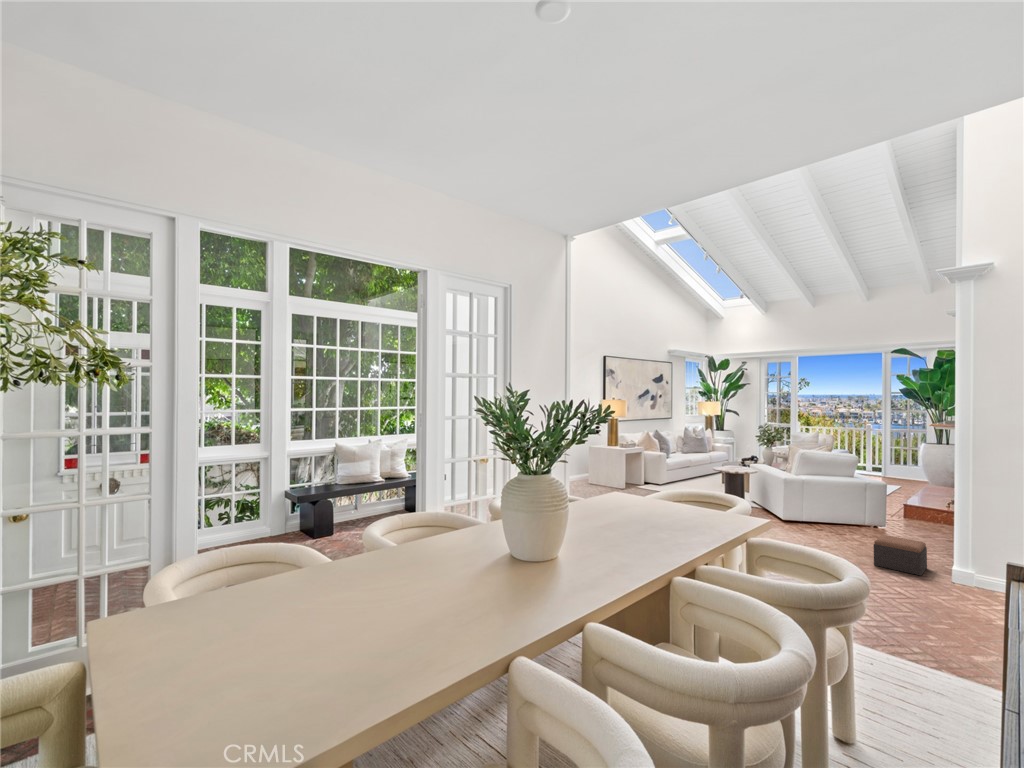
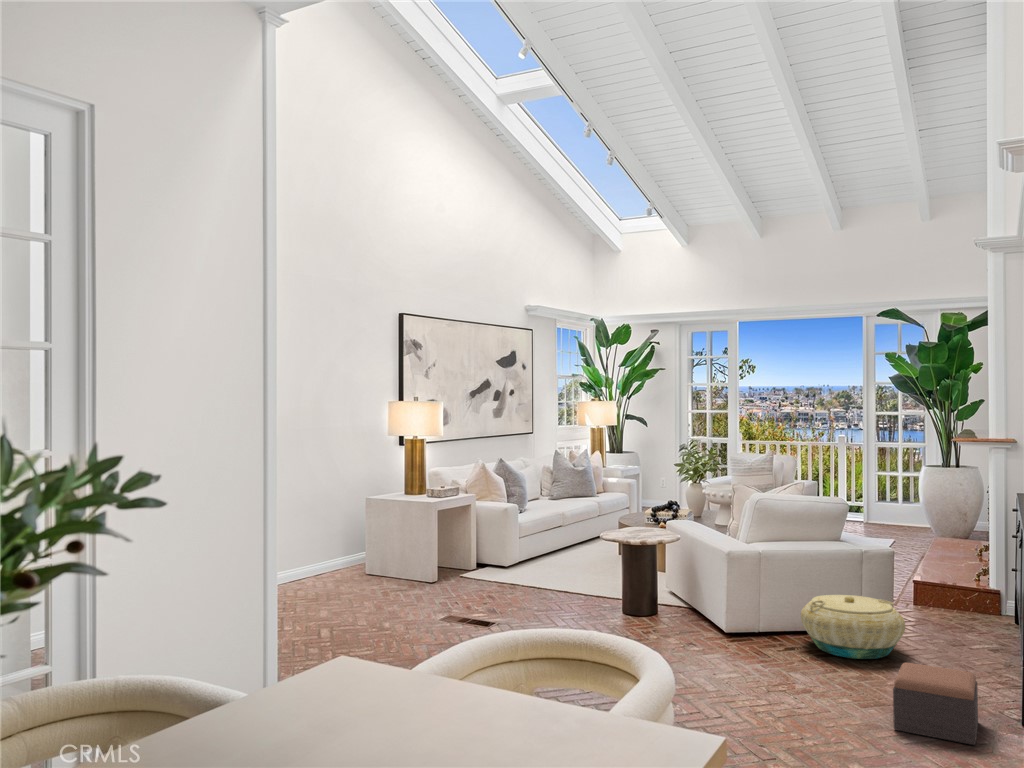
basket: none [827,504,891,538] -> present [801,595,905,659]

